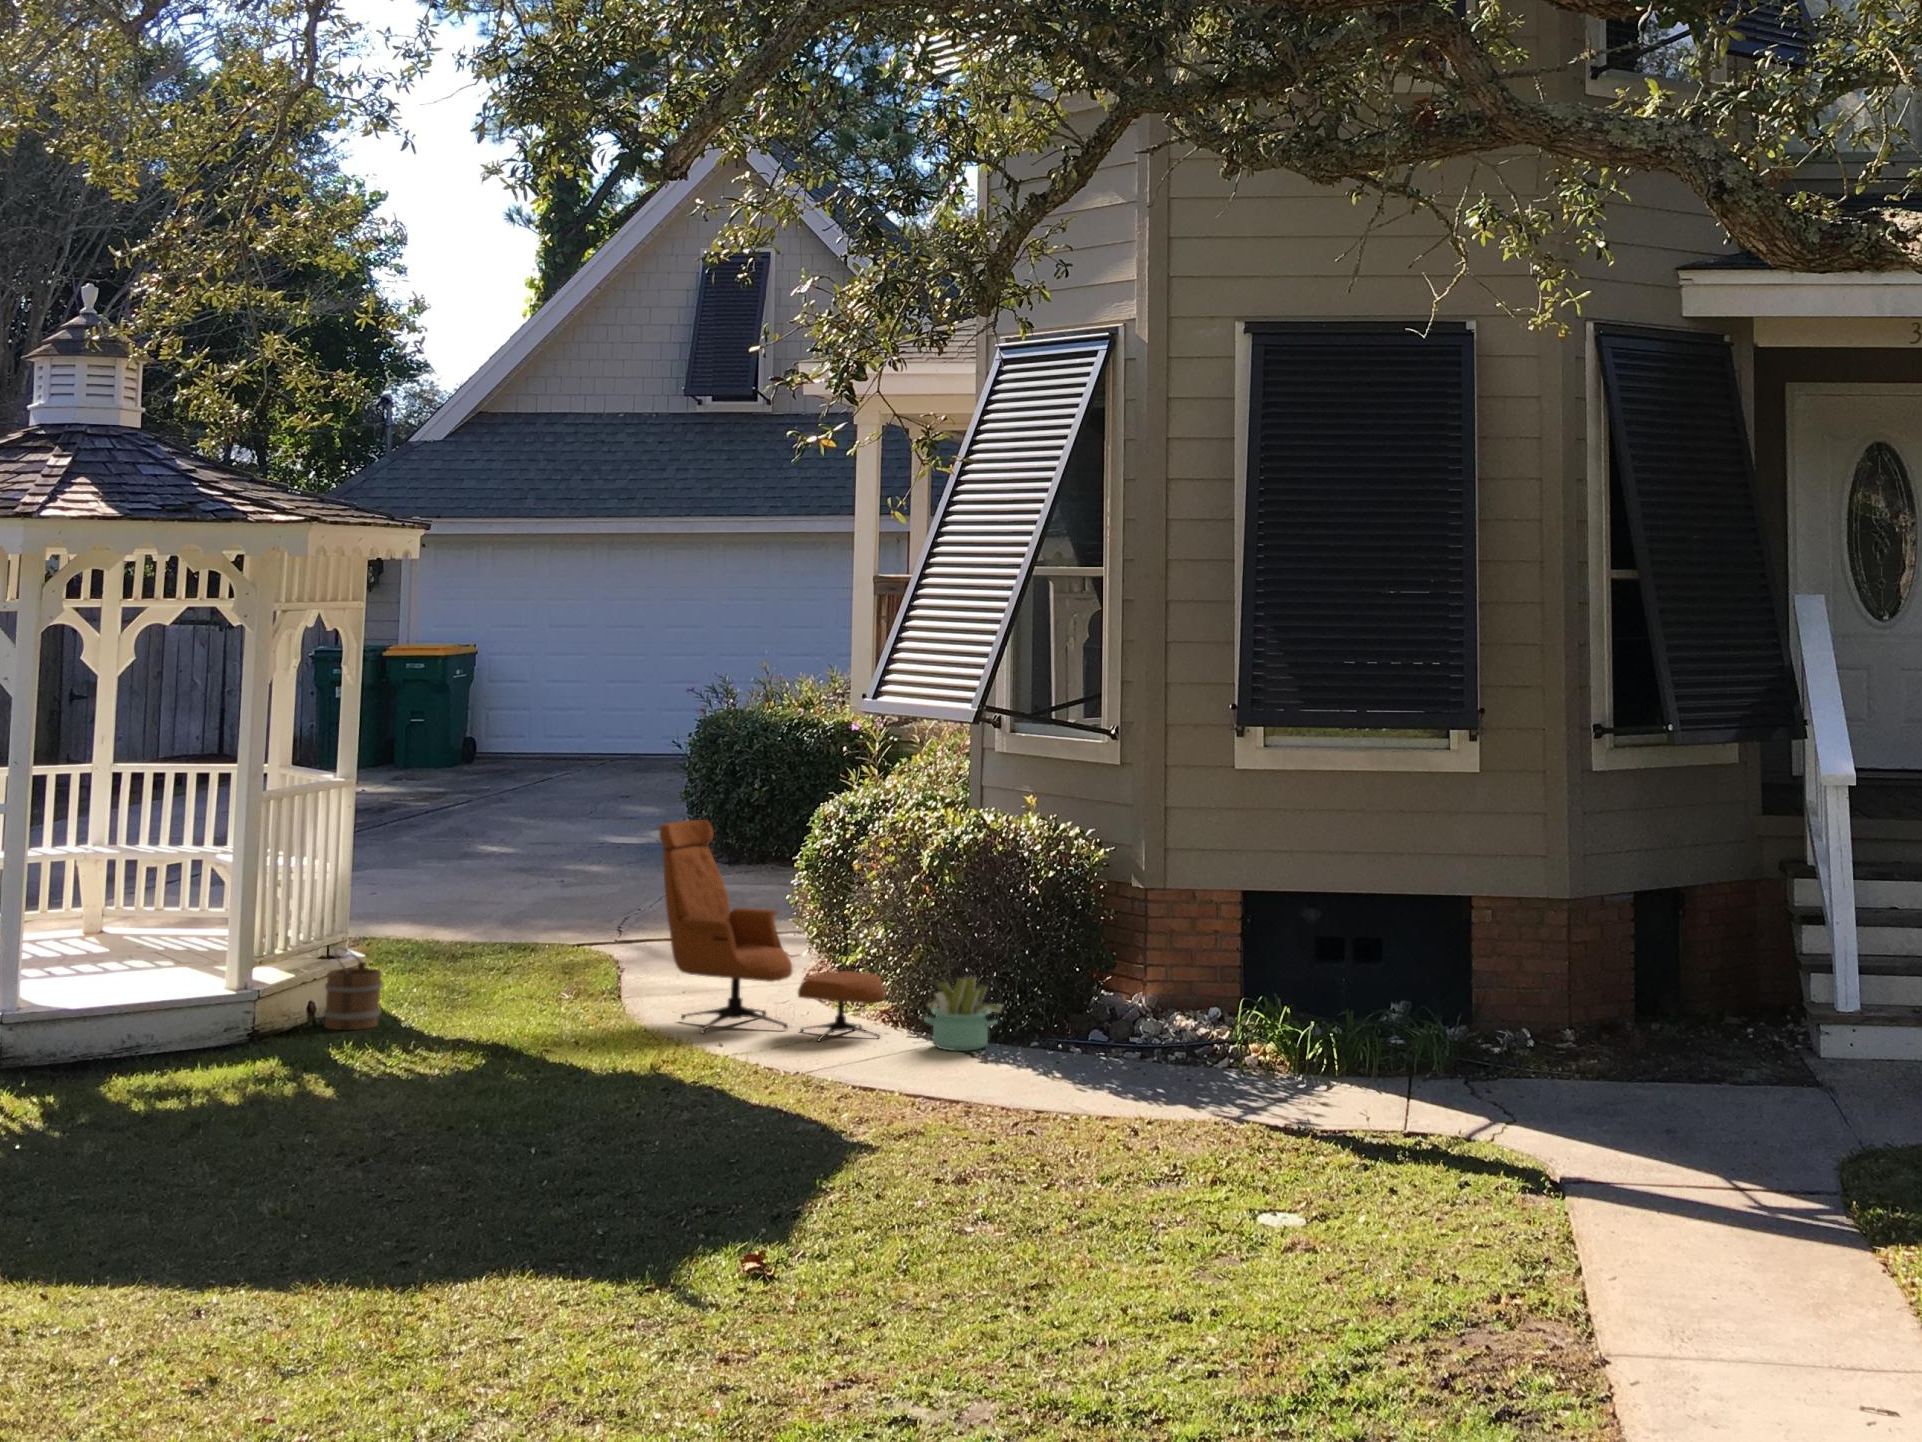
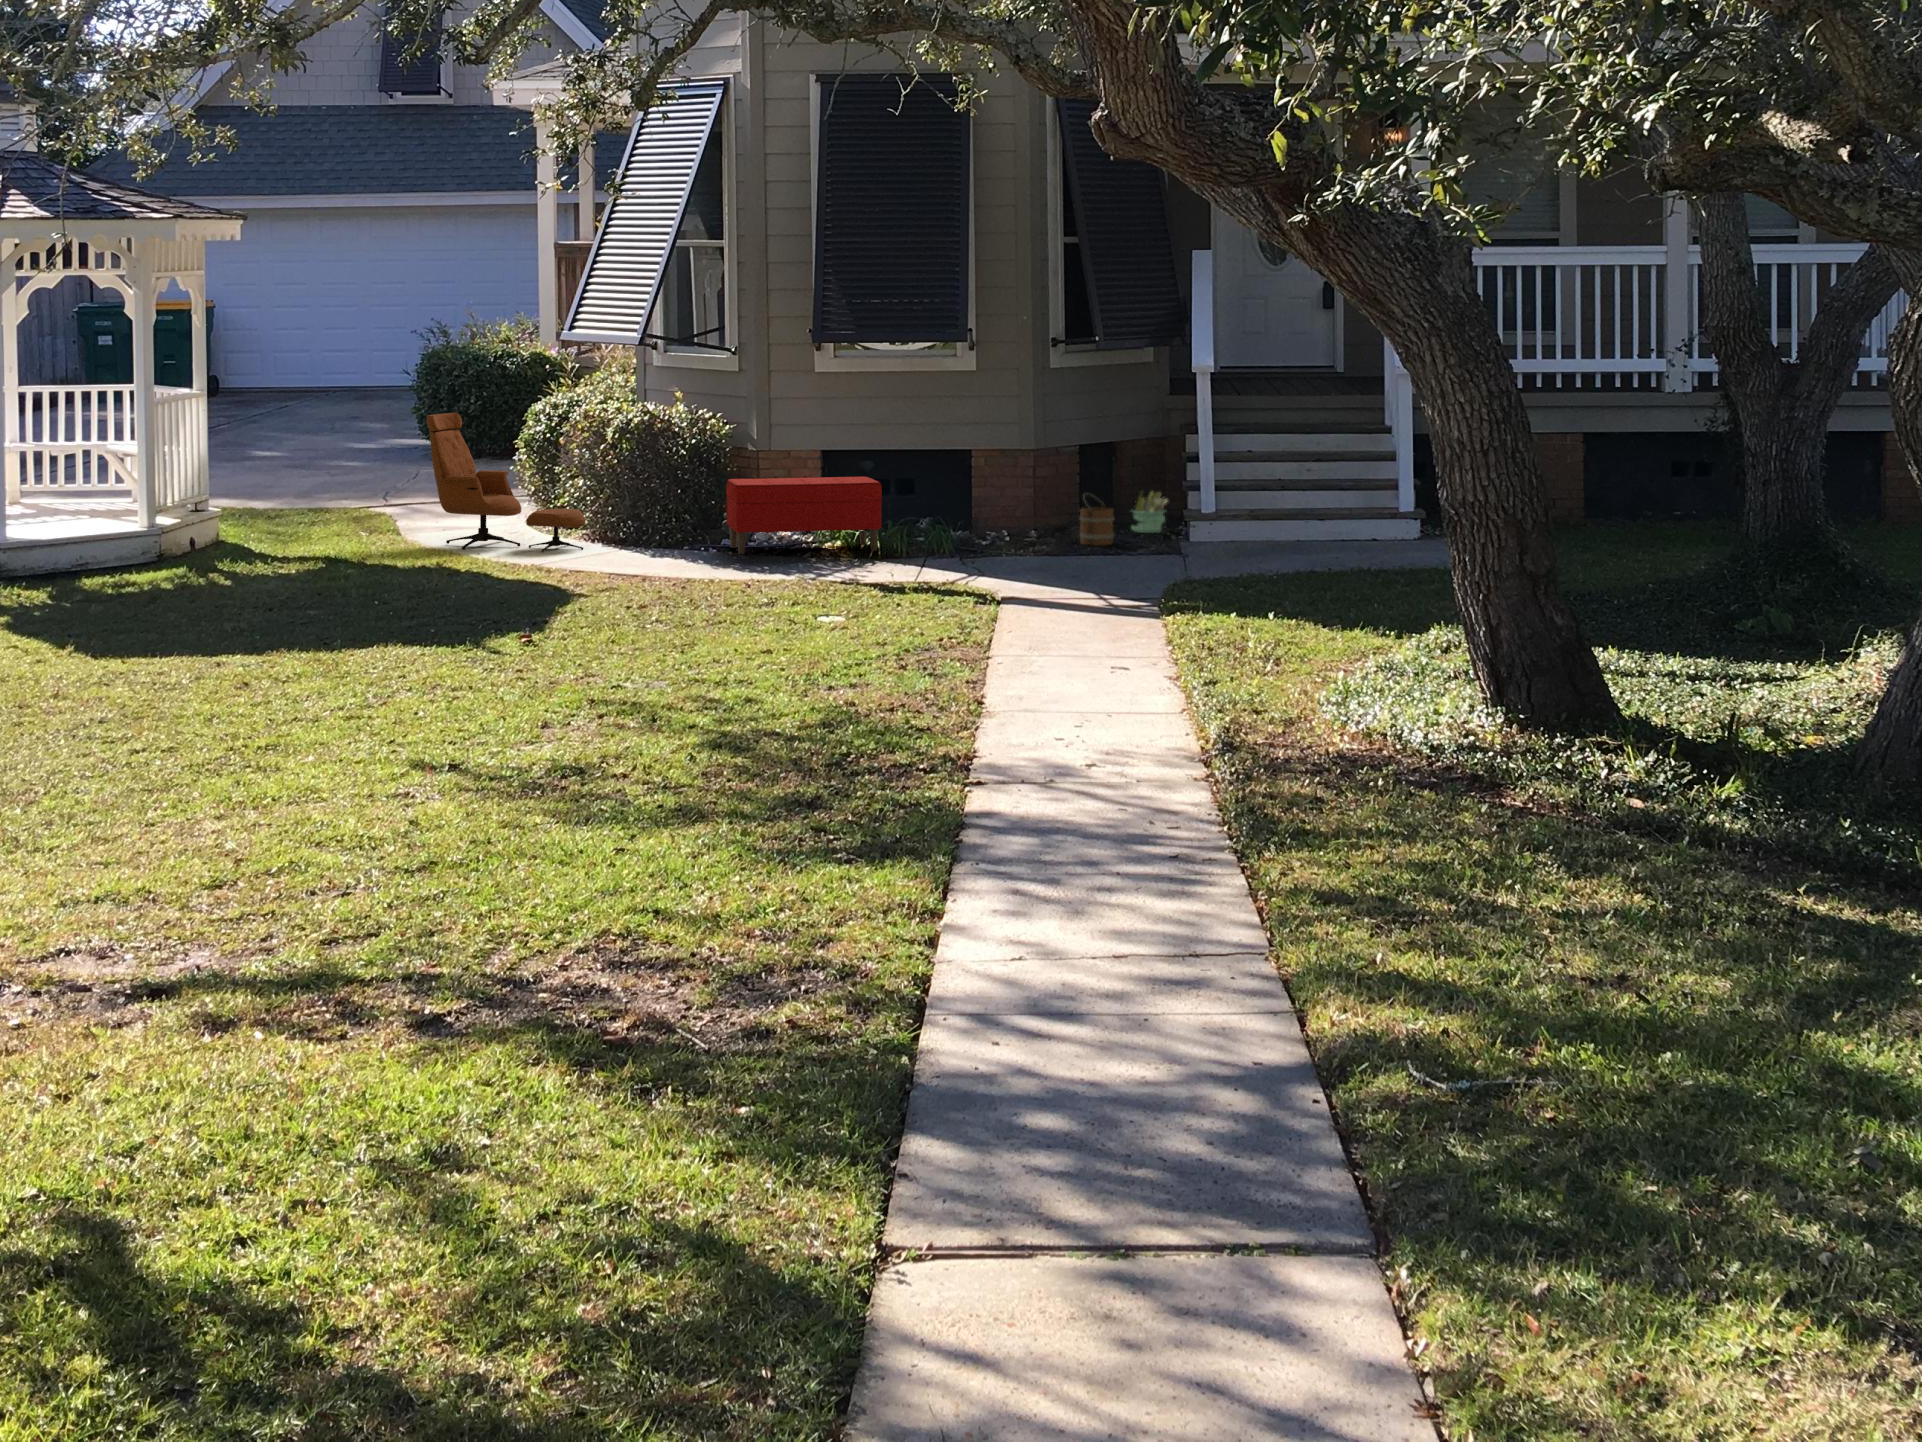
bench: none [1097,933,1335,1057] -> present [726,477,882,554]
bucket: present [324,947,383,1030] -> present [1080,494,1114,545]
decorative plant: present [924,977,1002,1051] -> present [1132,492,1167,533]

